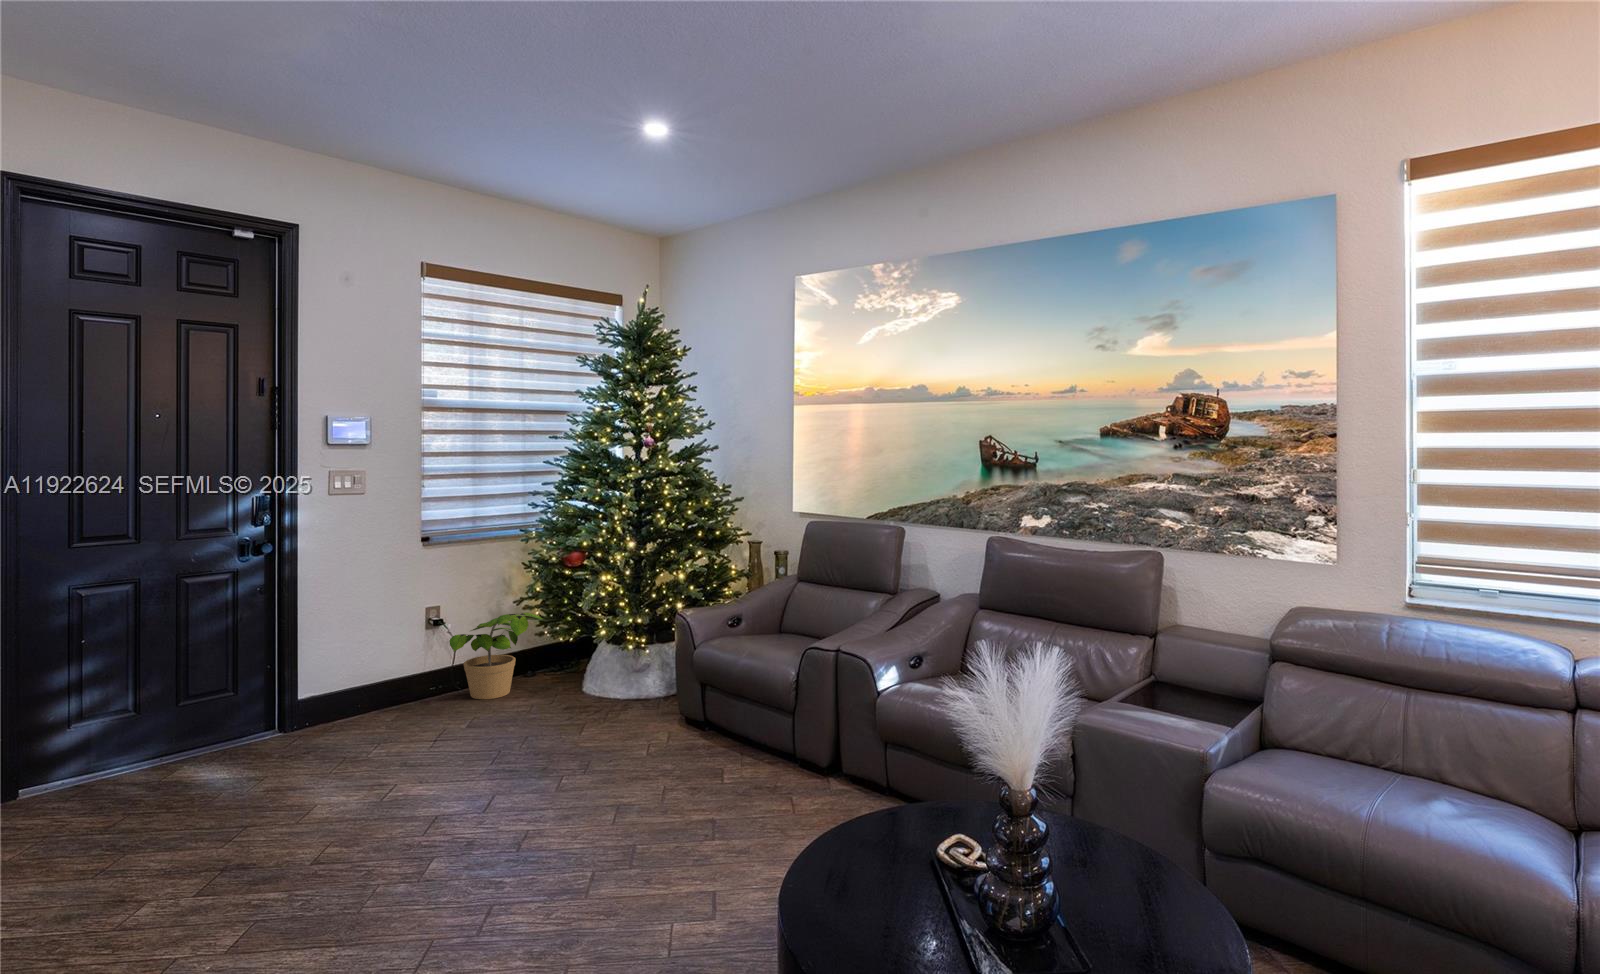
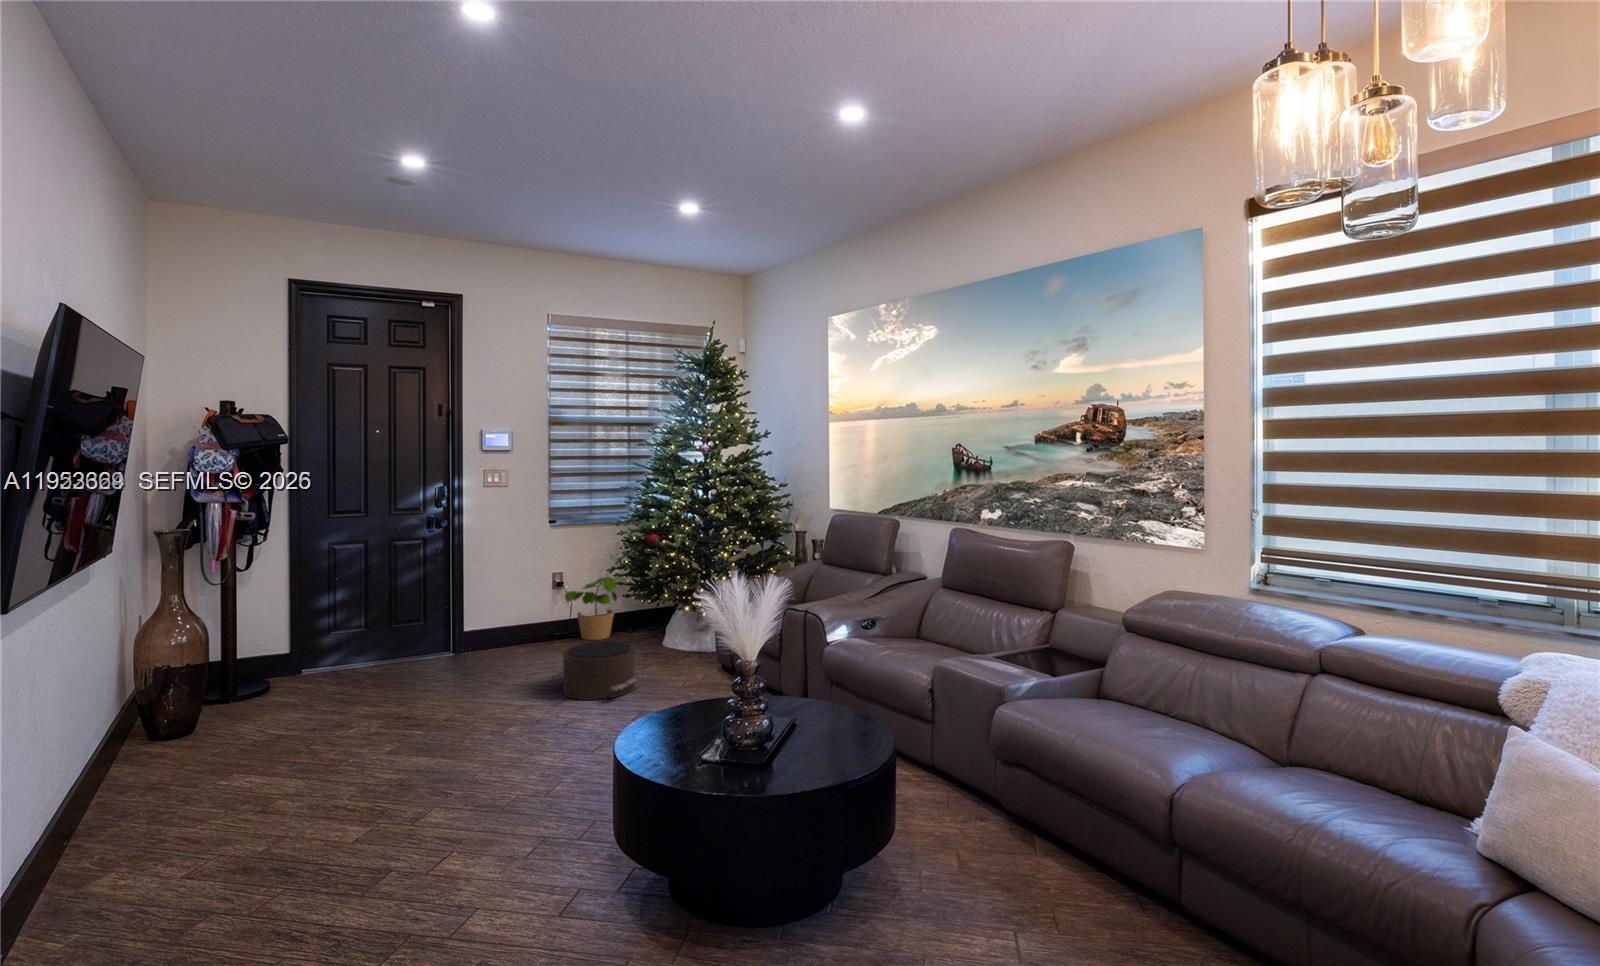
pouf: none [461,706,599,796] -> present [549,641,639,700]

